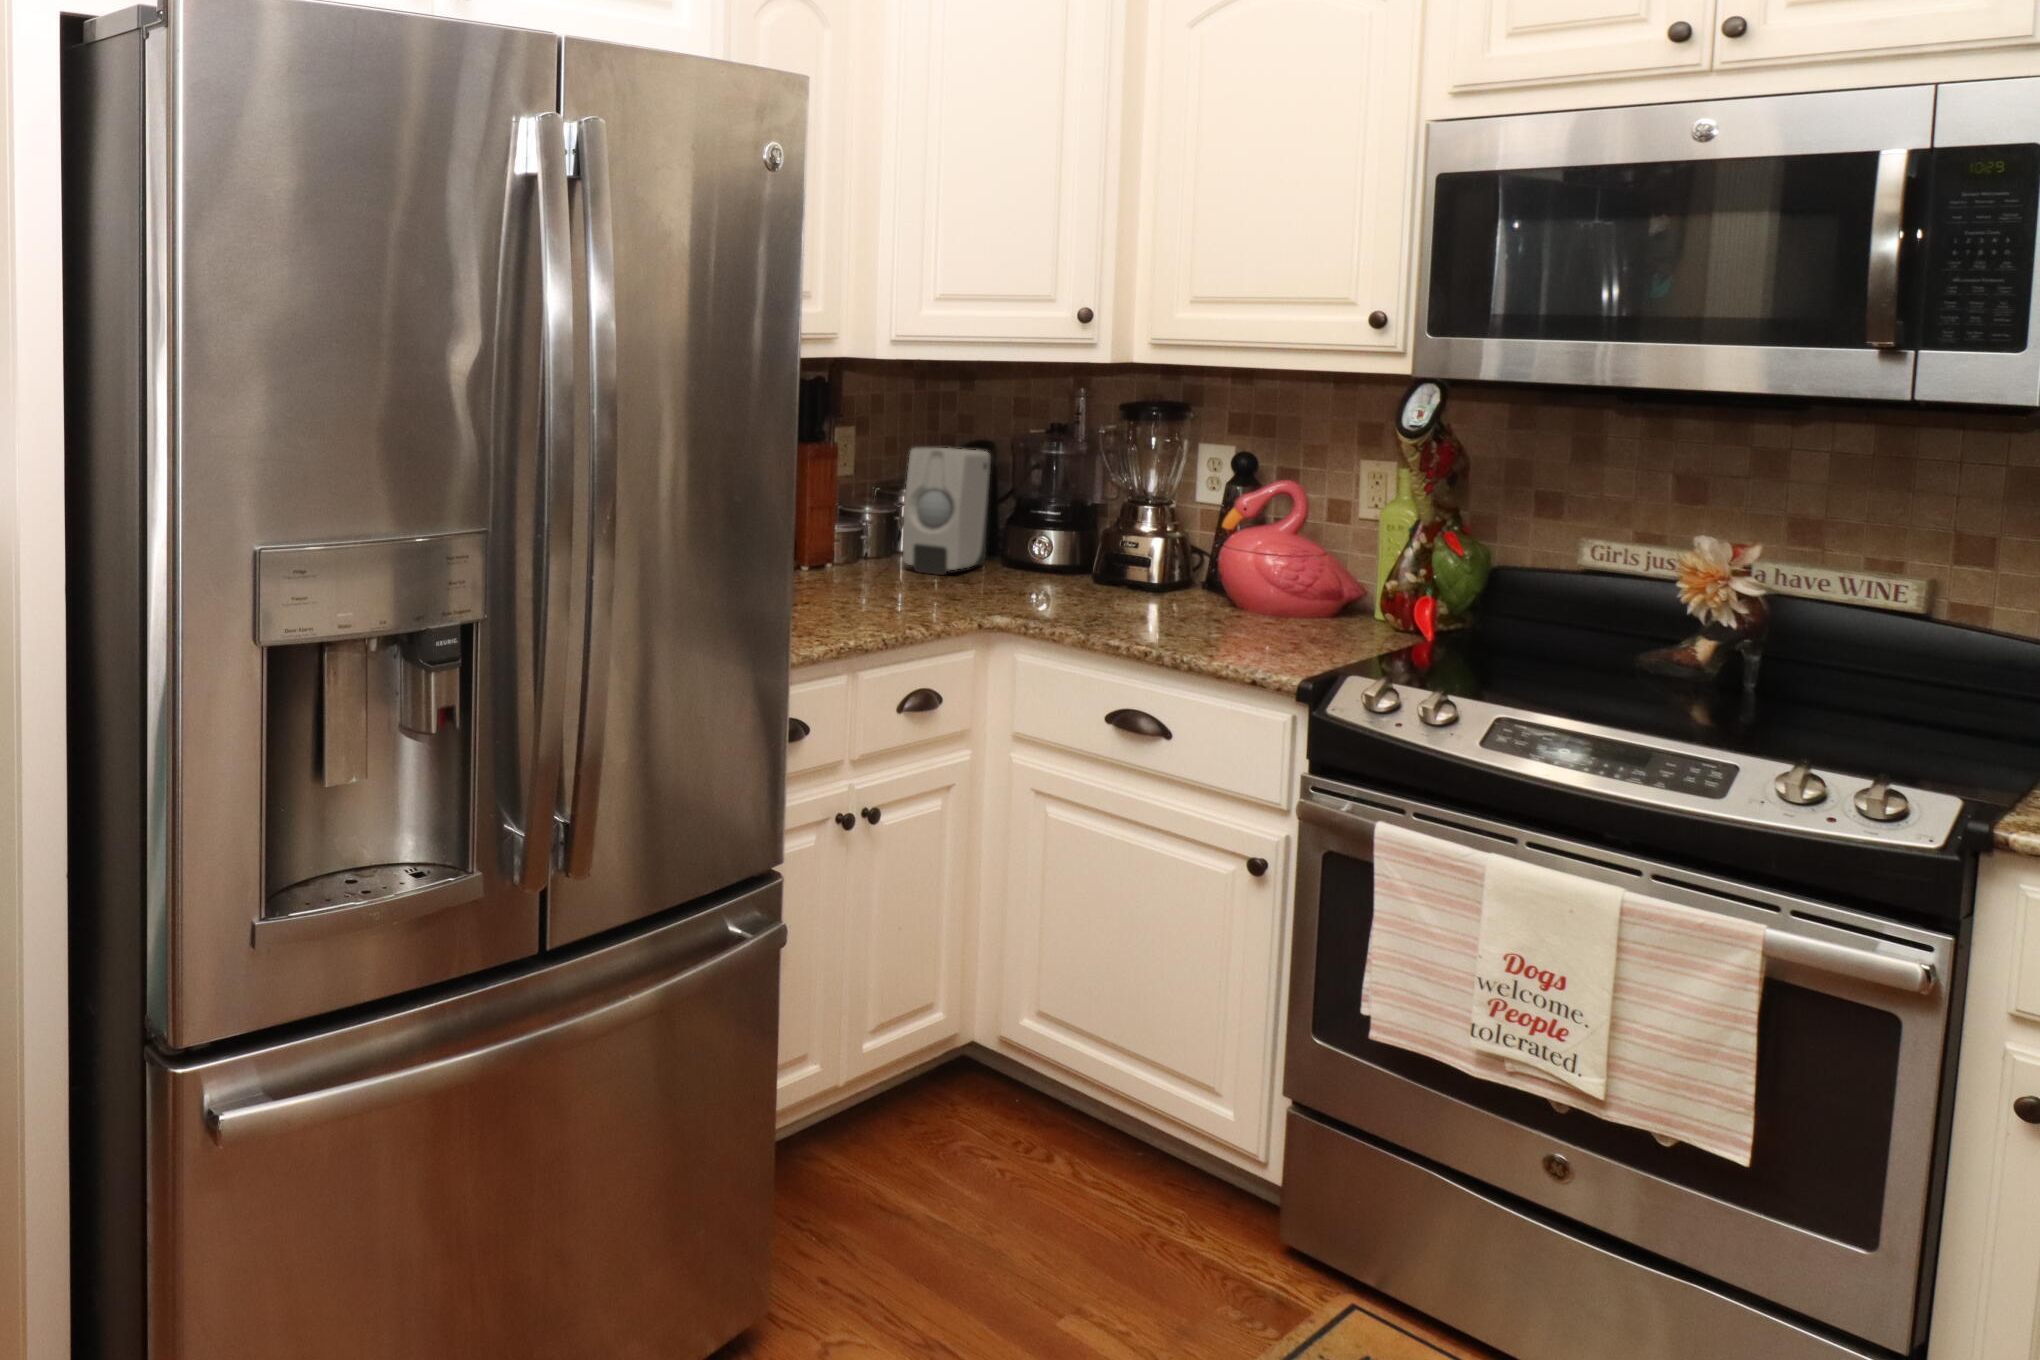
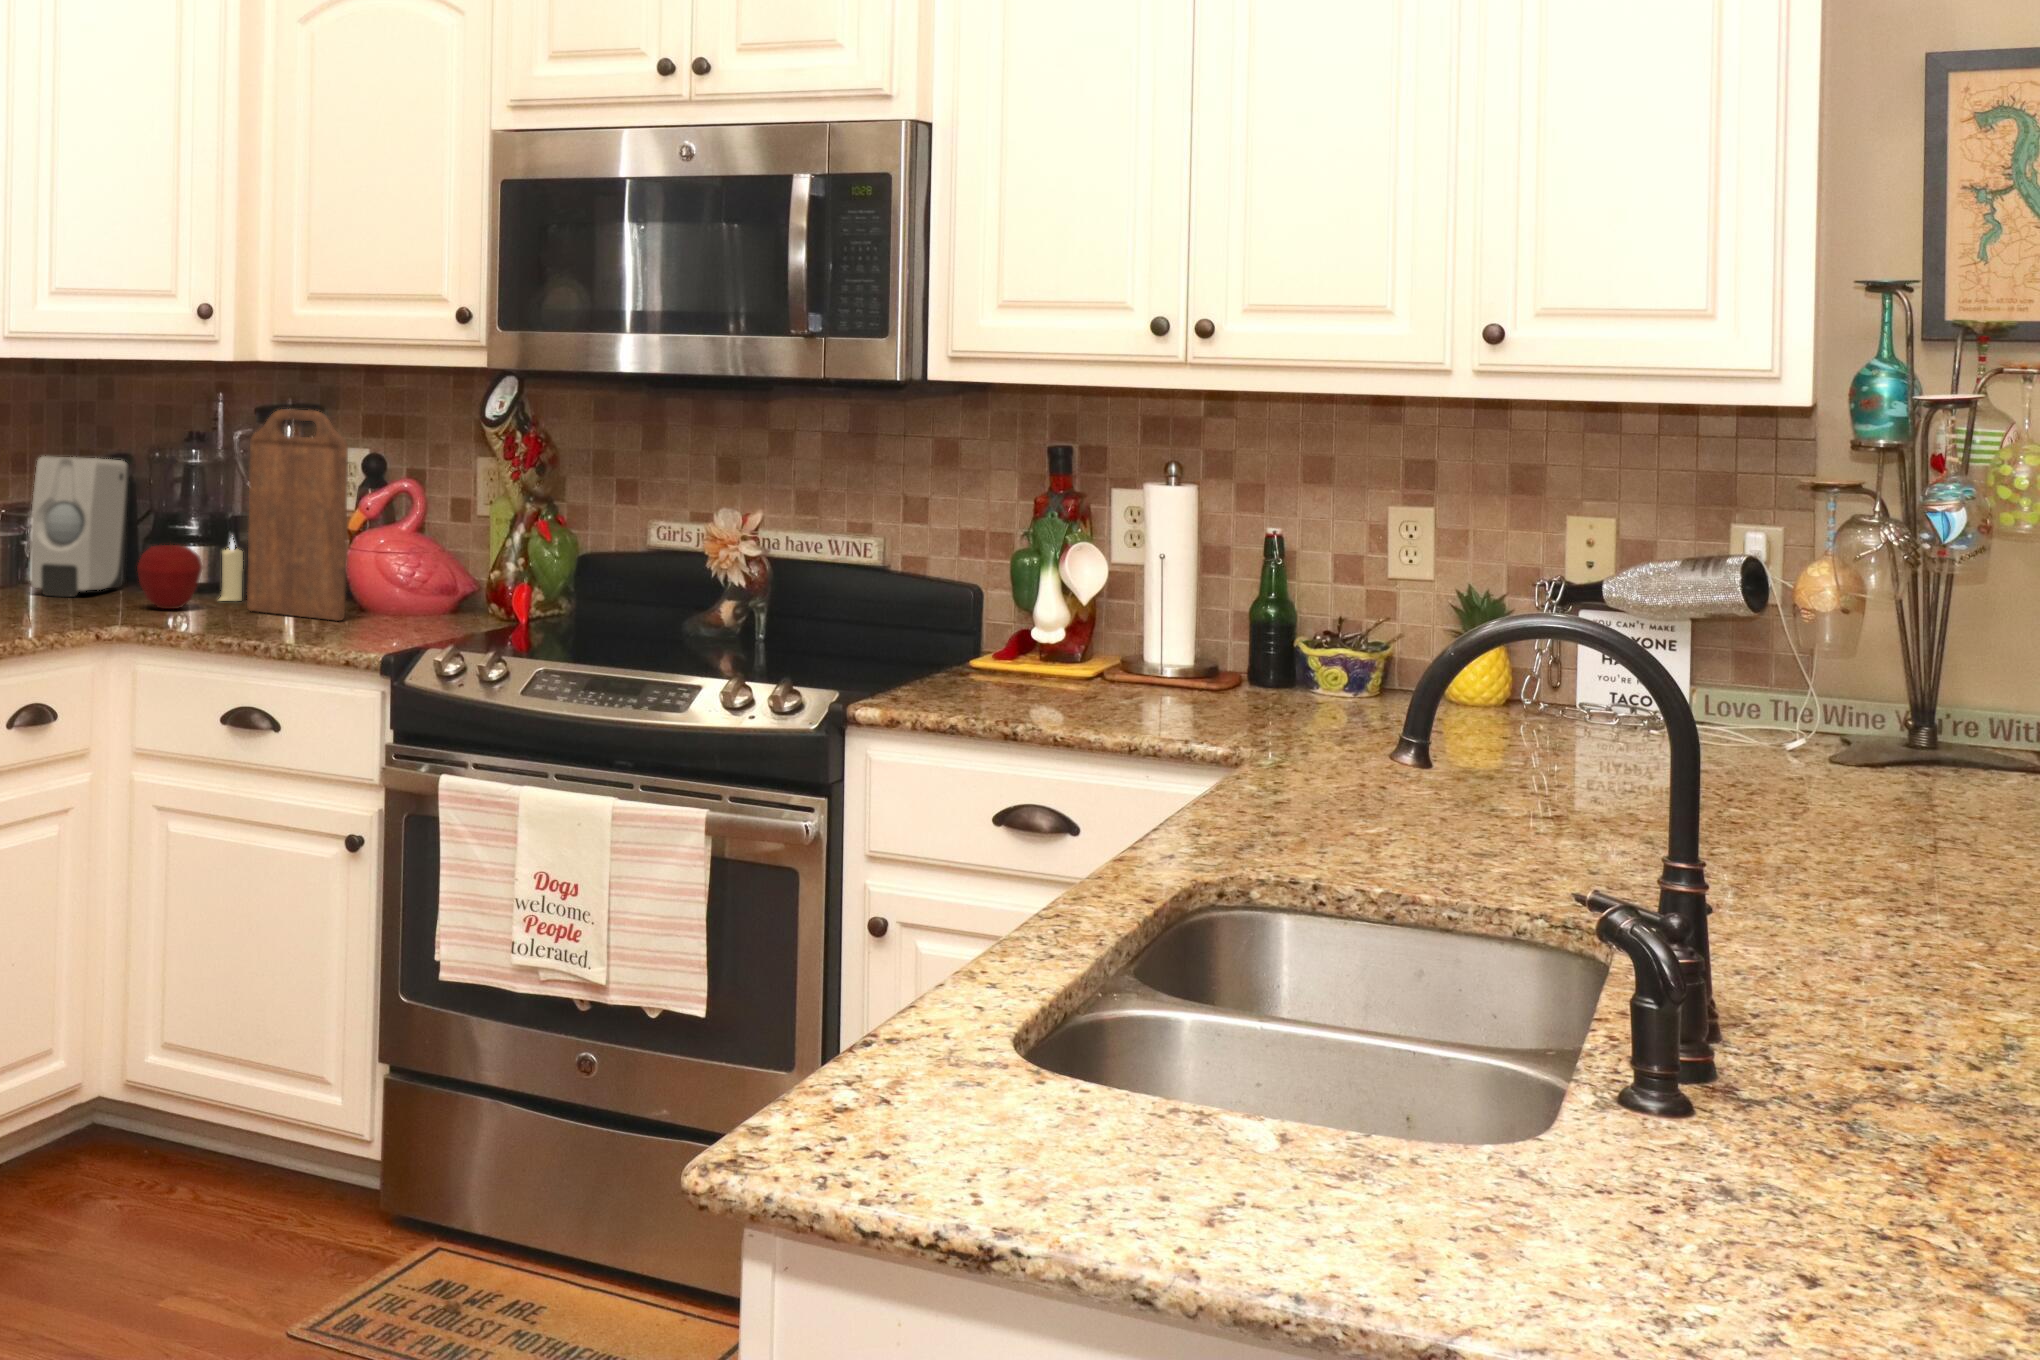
cutting board: none [1117,413,1233,623] -> present [247,409,348,620]
candle: none [1081,526,1107,589] -> present [219,537,243,601]
apple: none [1008,534,1072,597] -> present [137,545,202,609]

